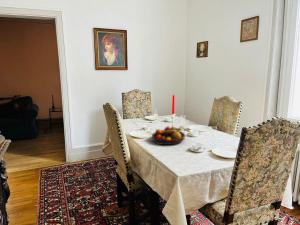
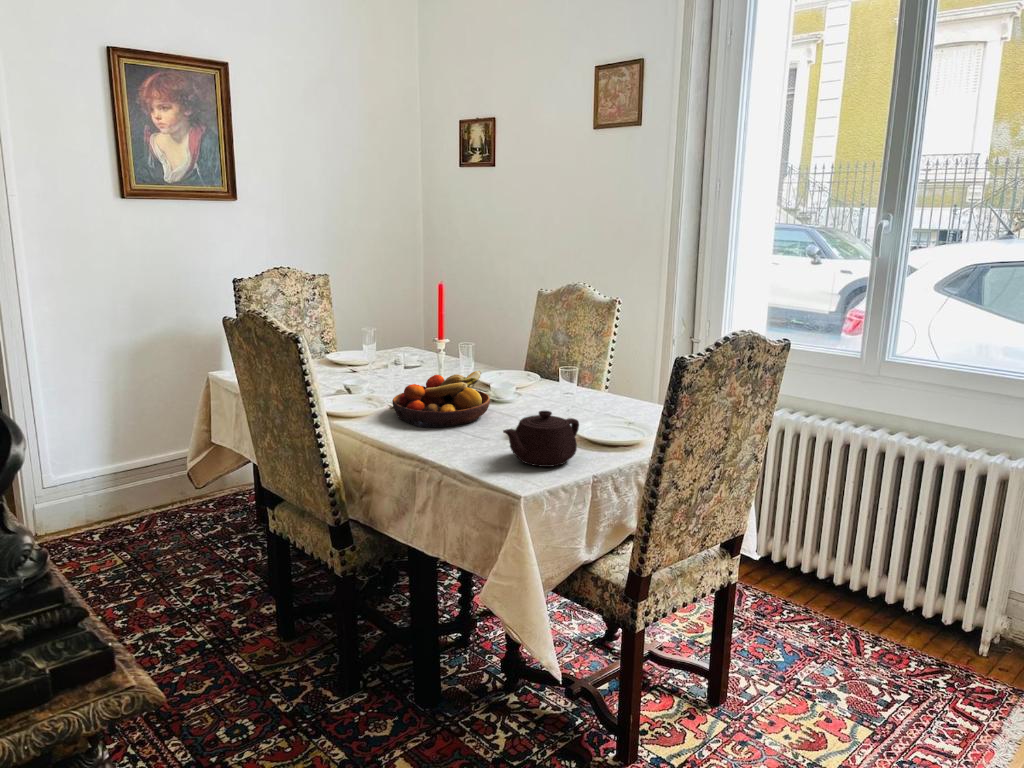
teapot: none [177,143,210,165] -> present [503,411,579,467]

